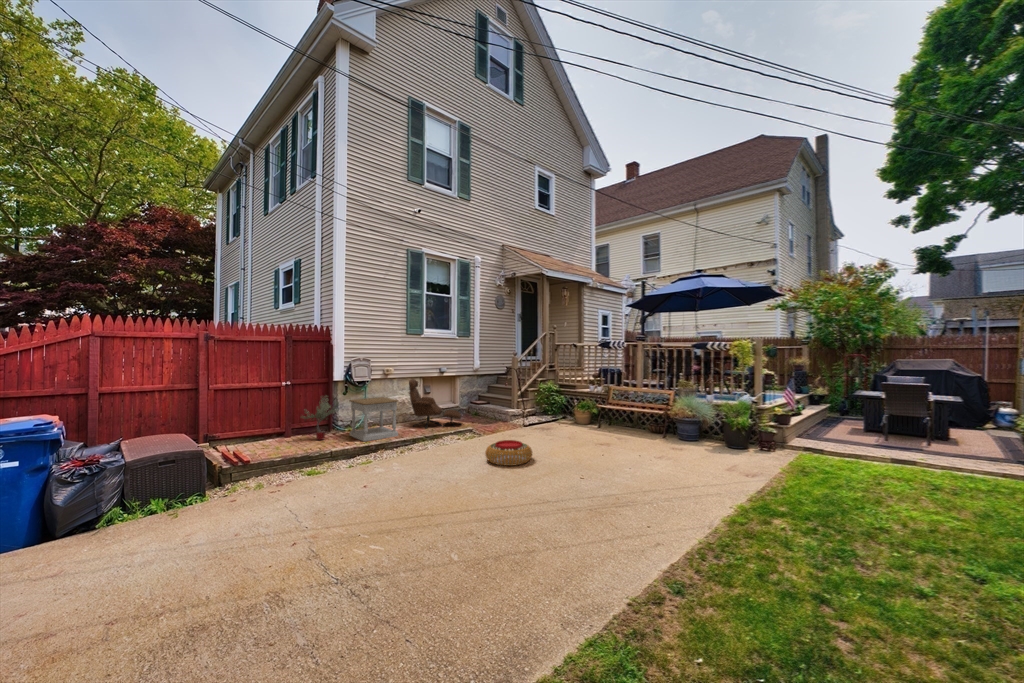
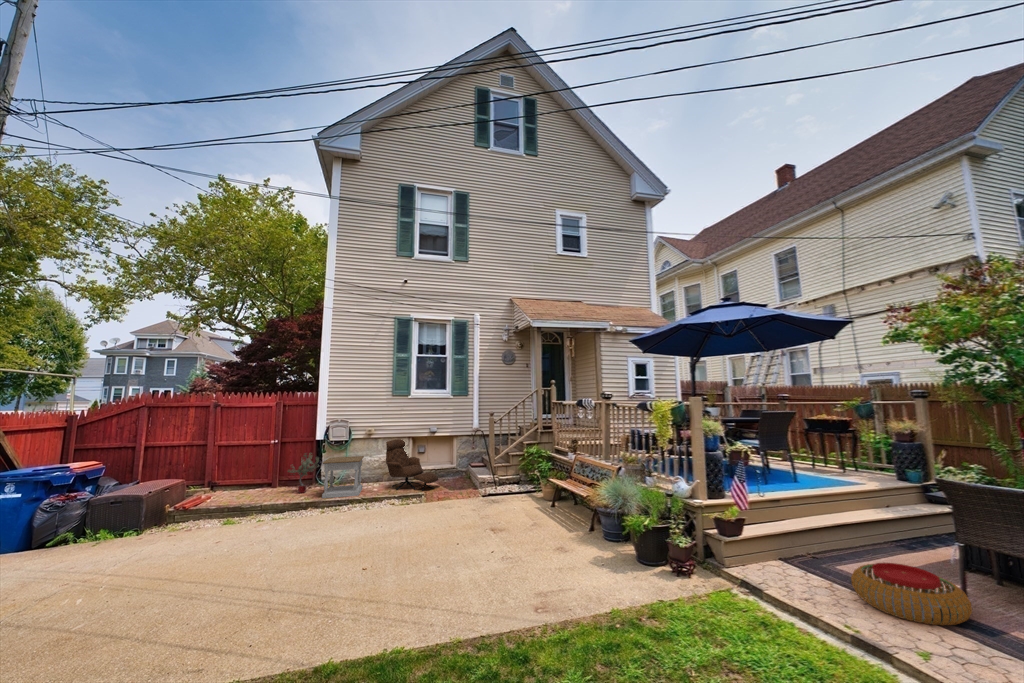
pouf: present [485,440,532,466] -> present [851,563,972,626]

